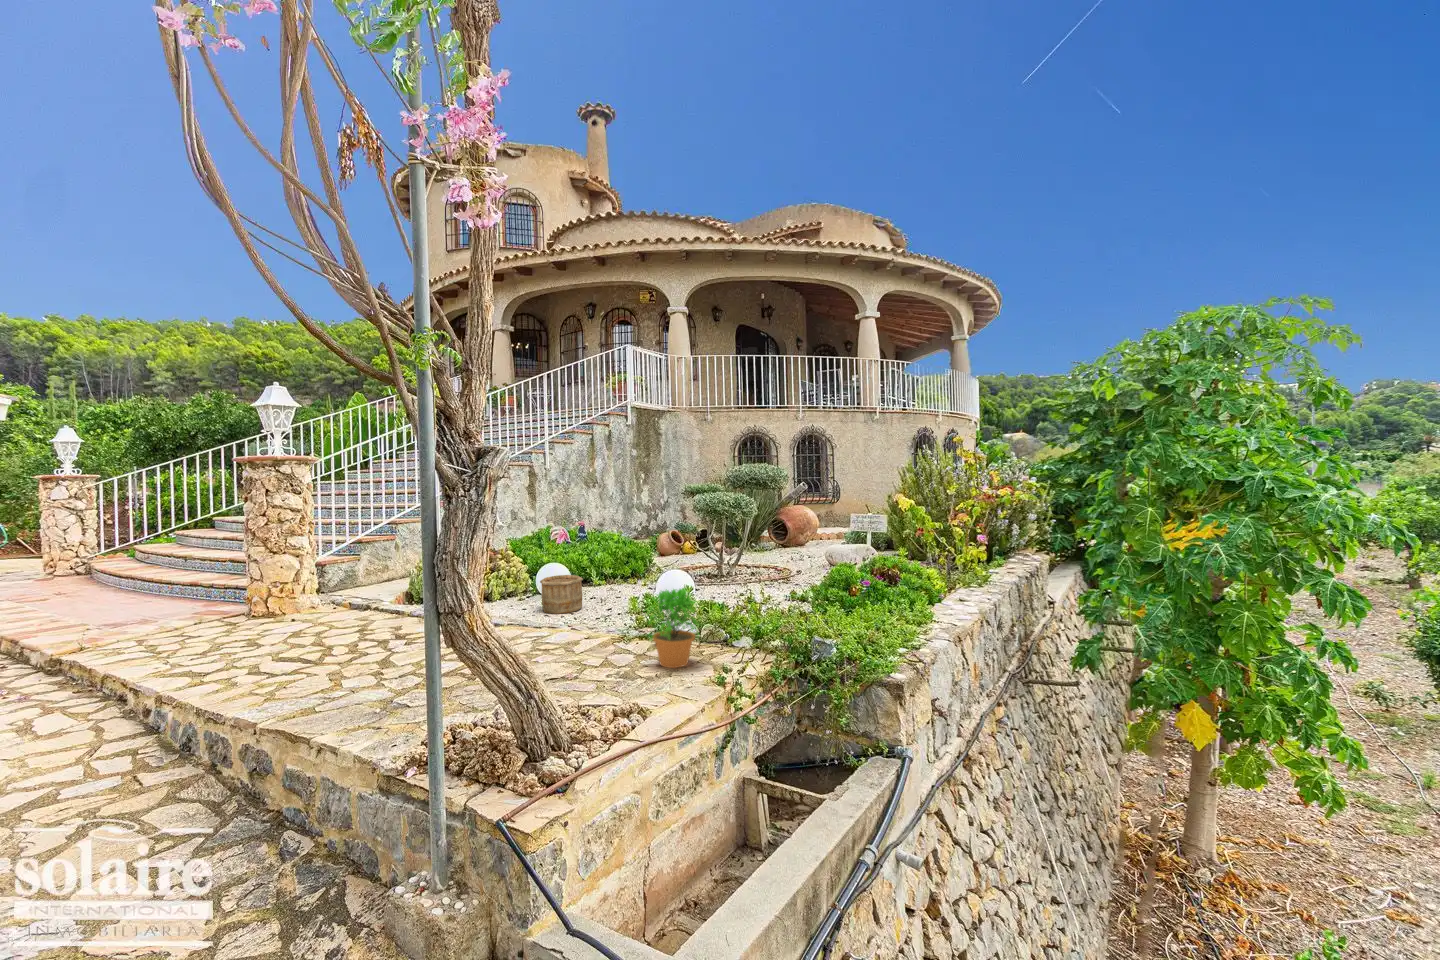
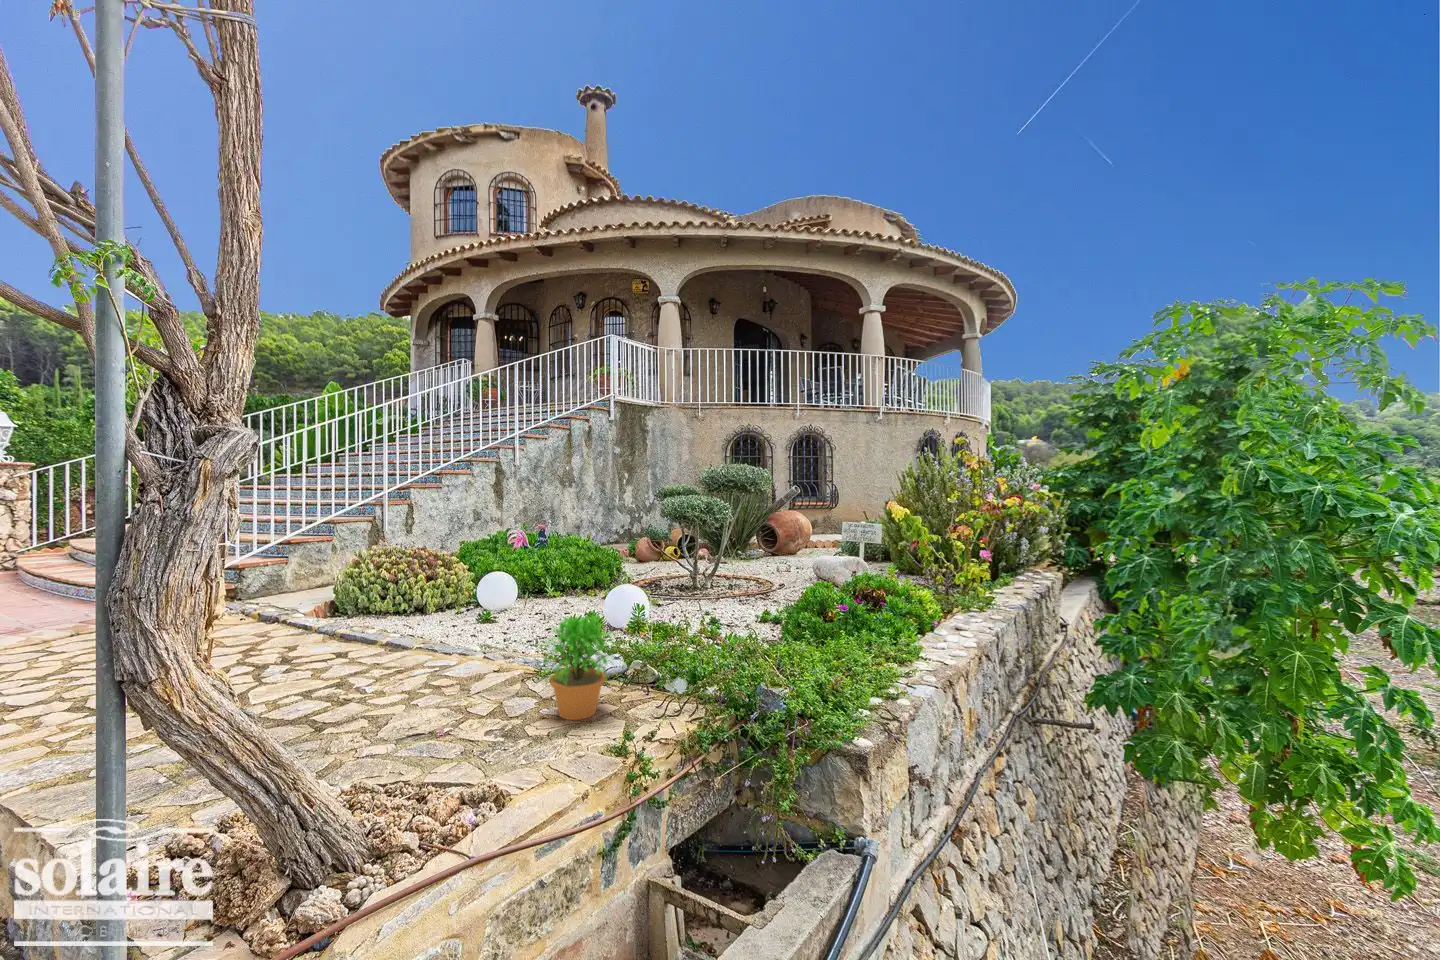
wooden bucket: present [540,575,583,614] -> none [465,584,516,631]

